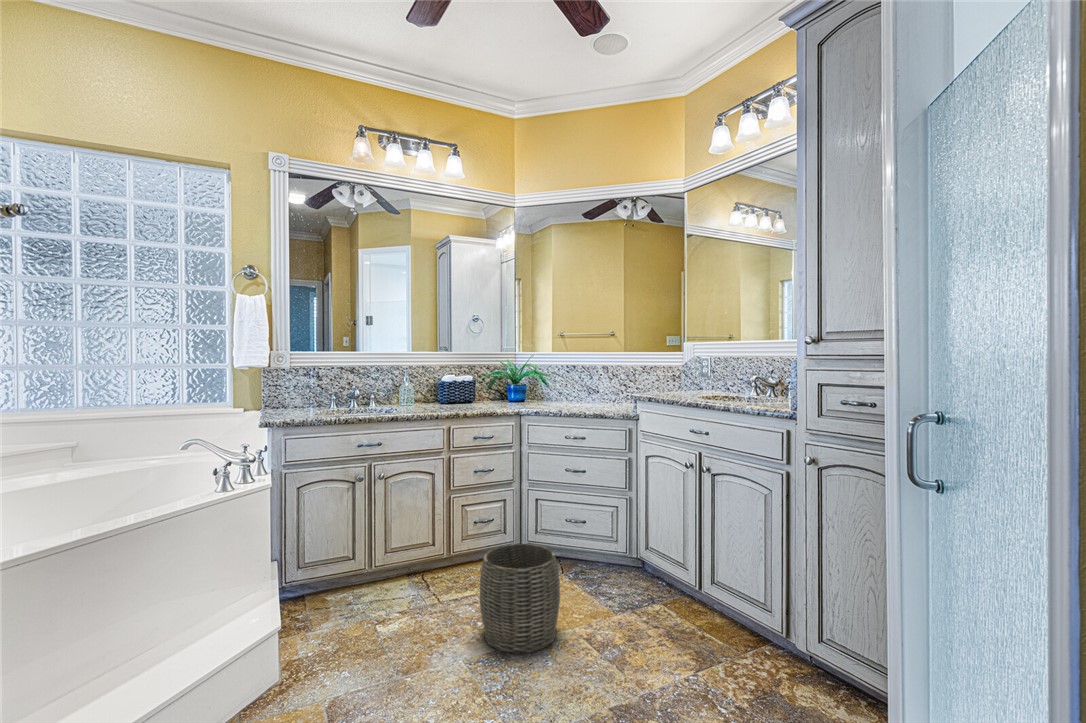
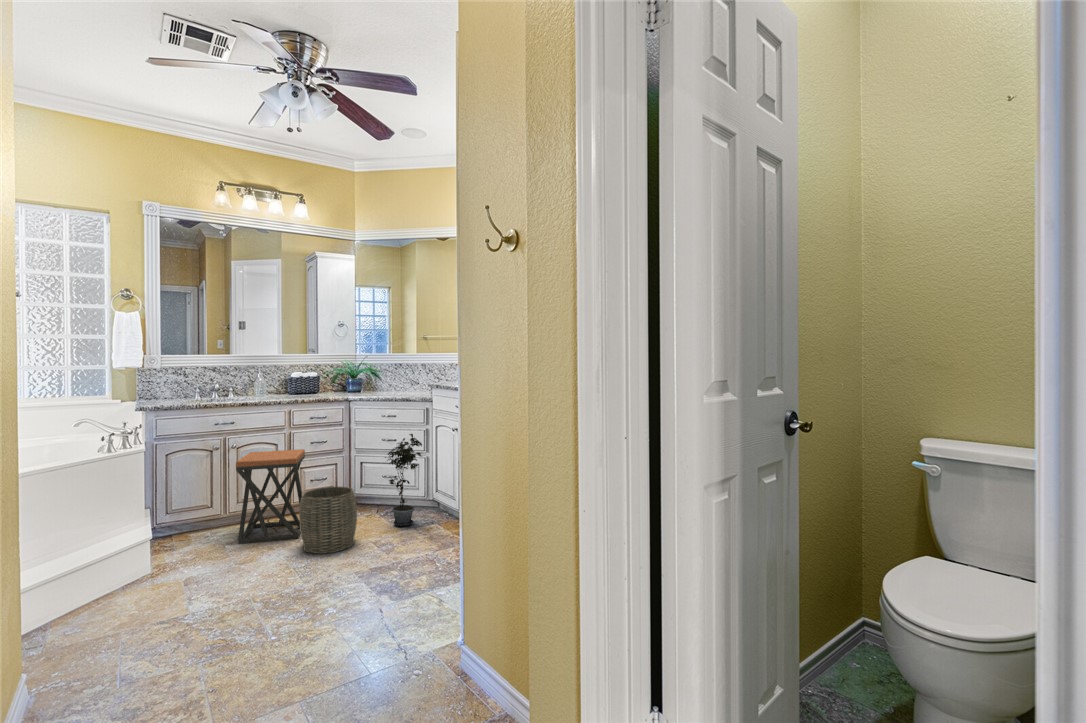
potted plant: none [582,467,641,602] -> present [385,434,422,526]
stool: none [389,482,472,620] -> present [236,449,305,544]

